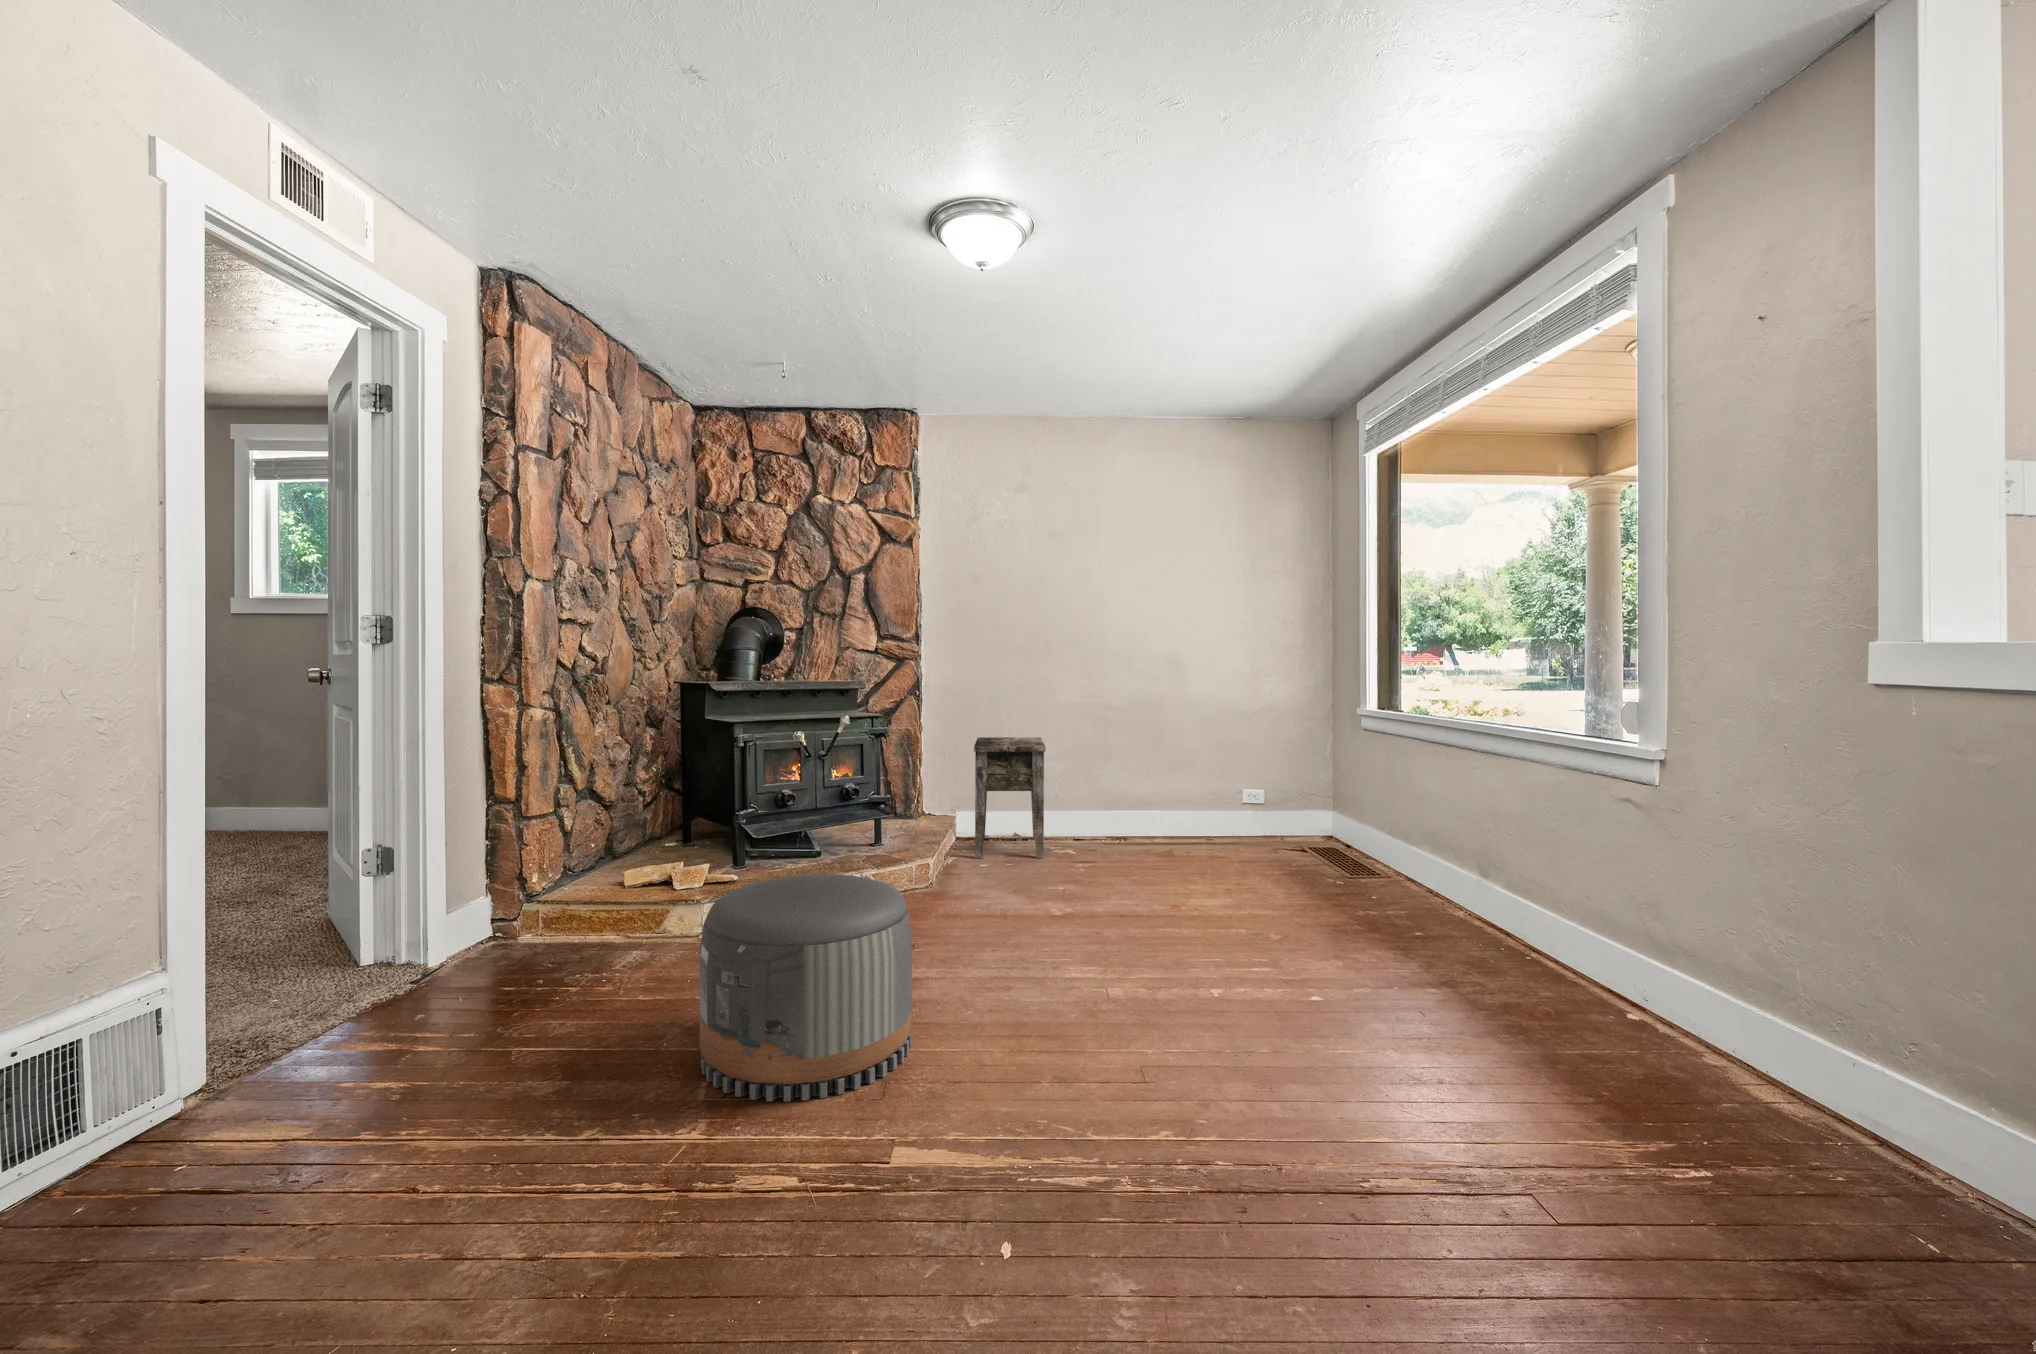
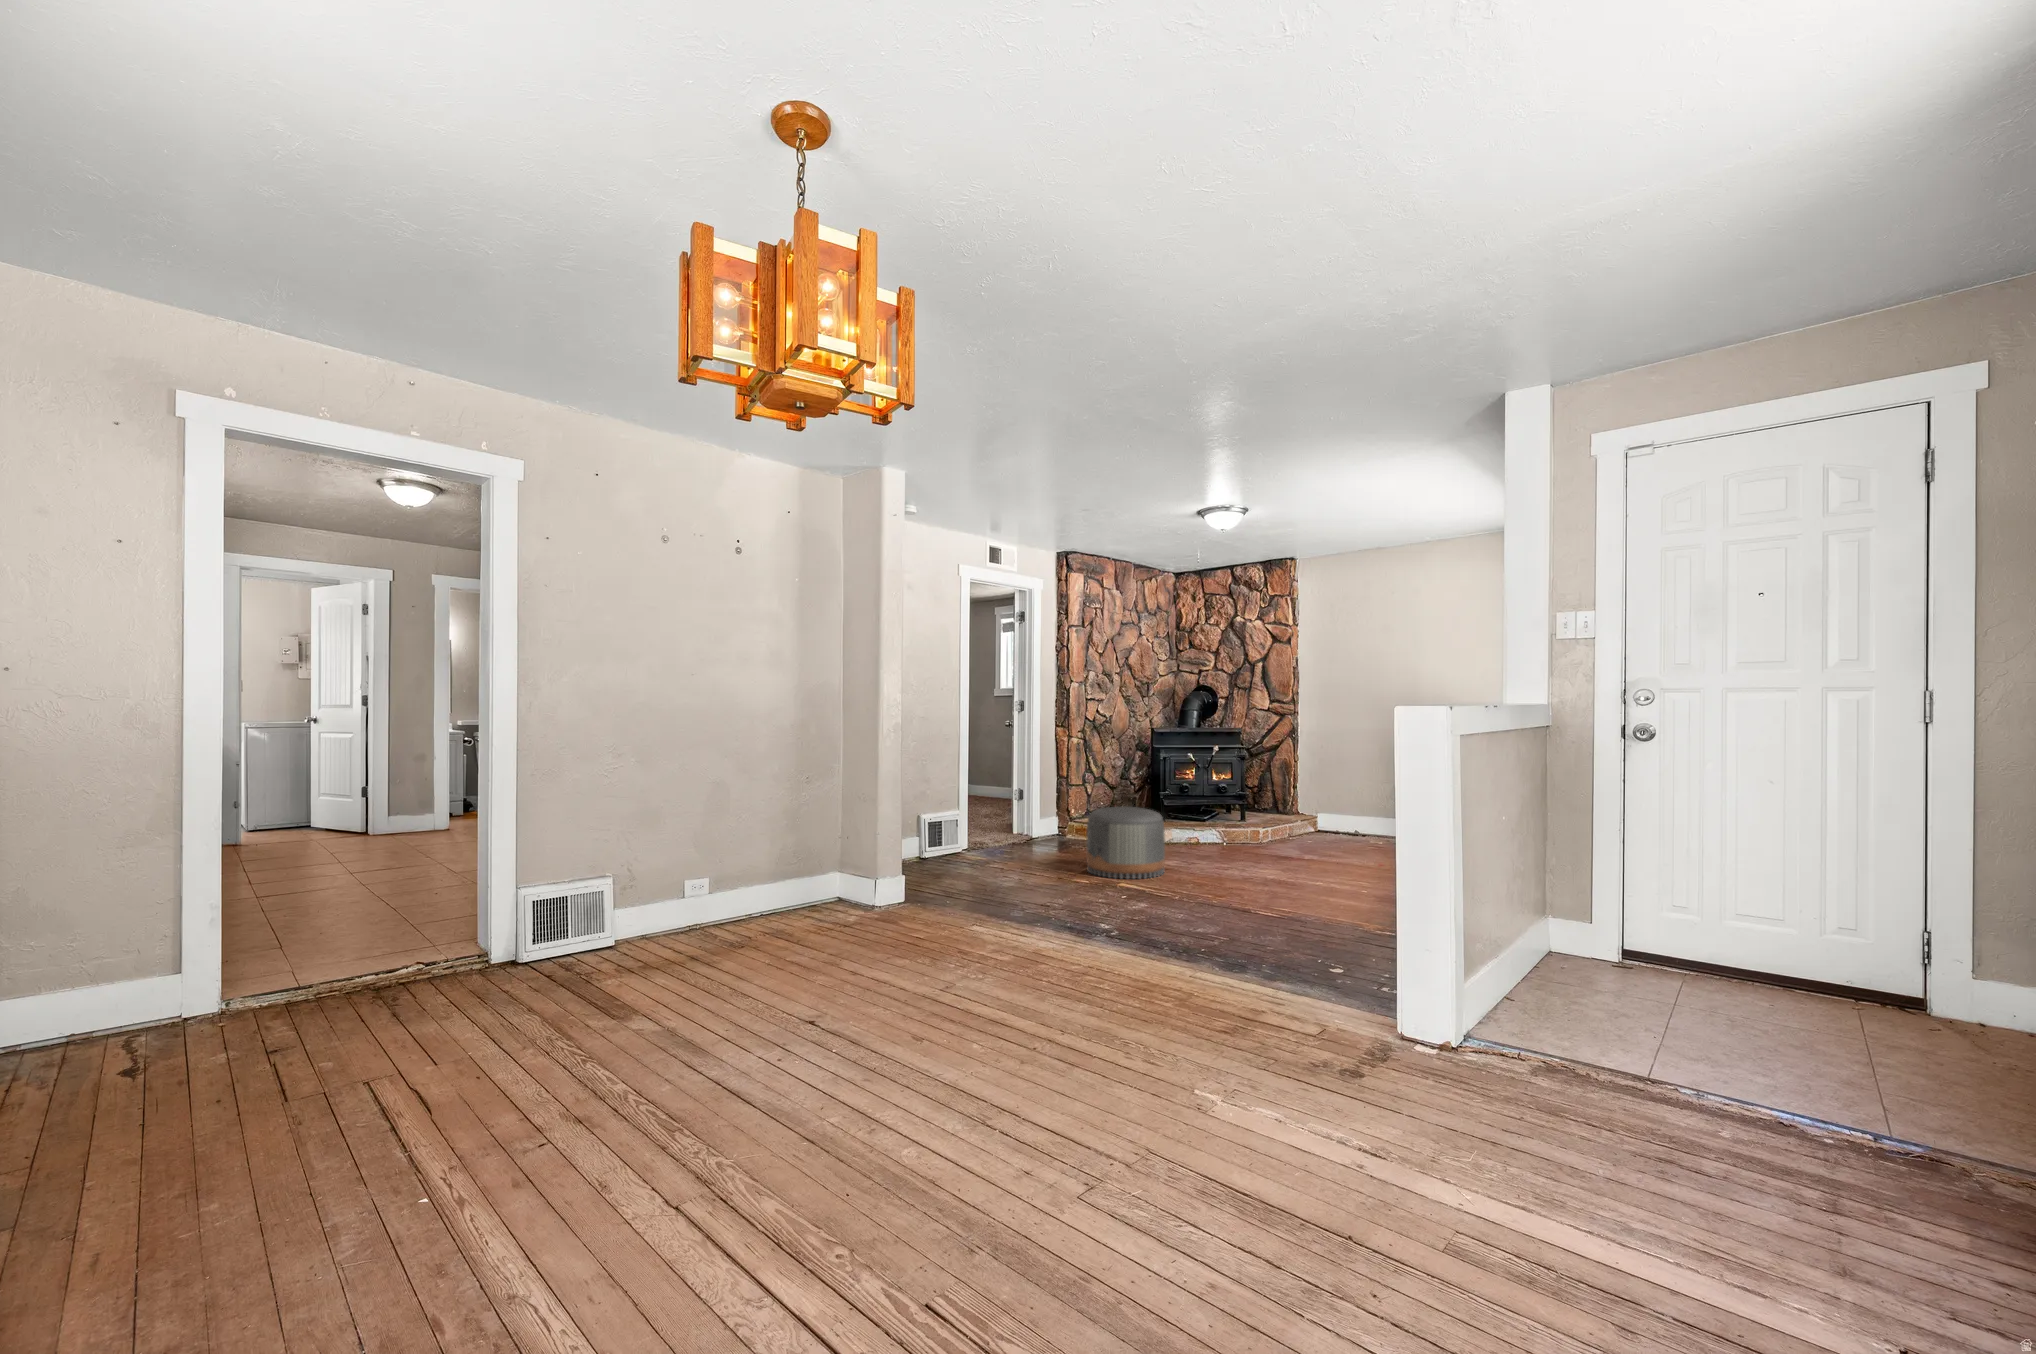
side table: present [974,737,1045,858] -> none [1308,767,1376,844]

